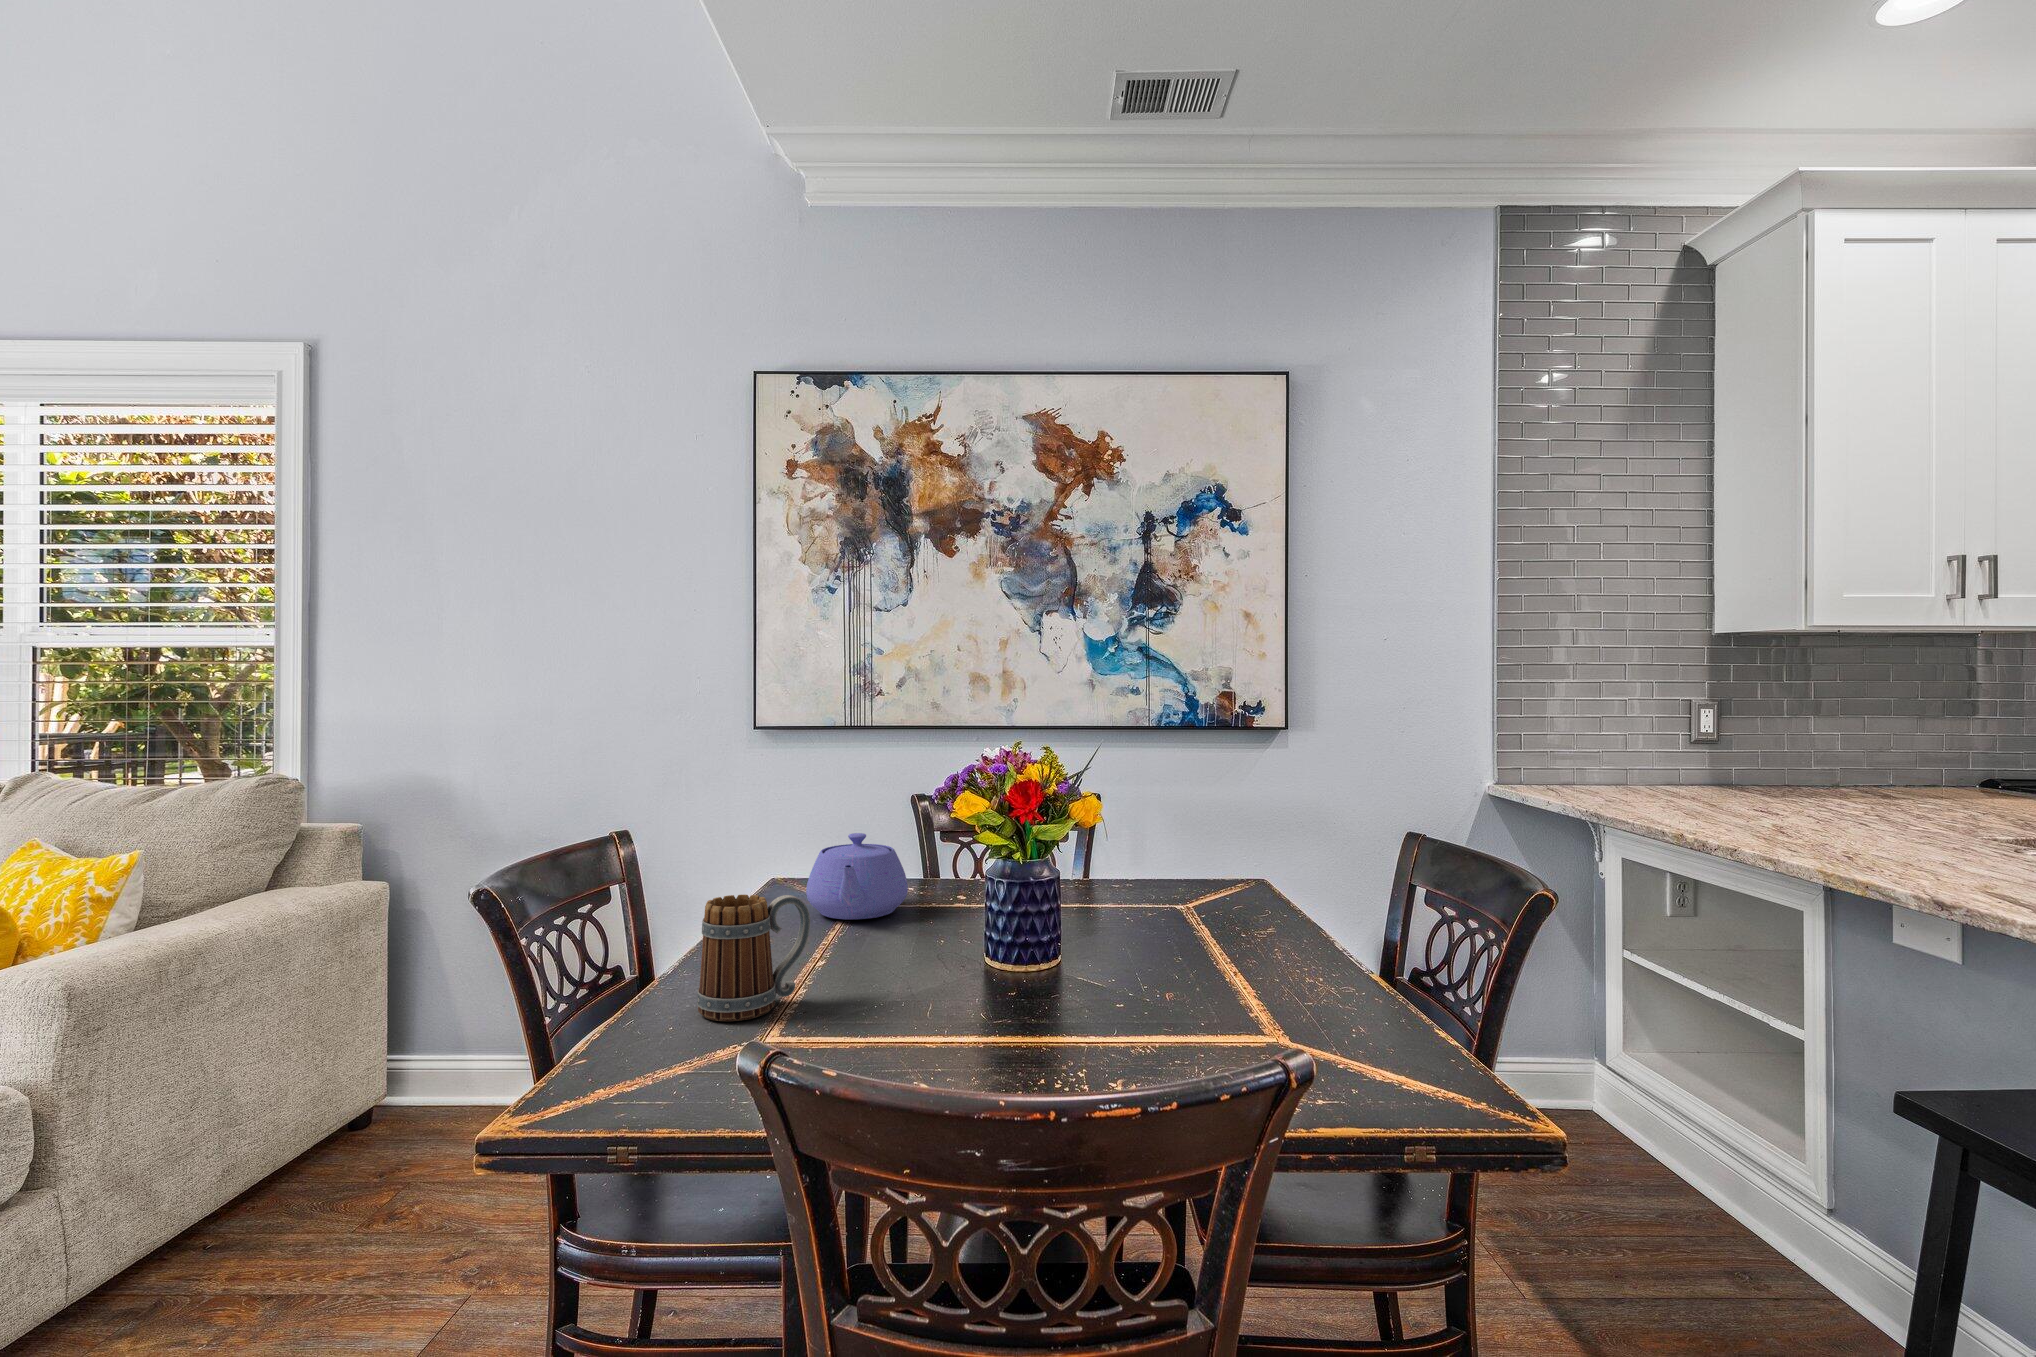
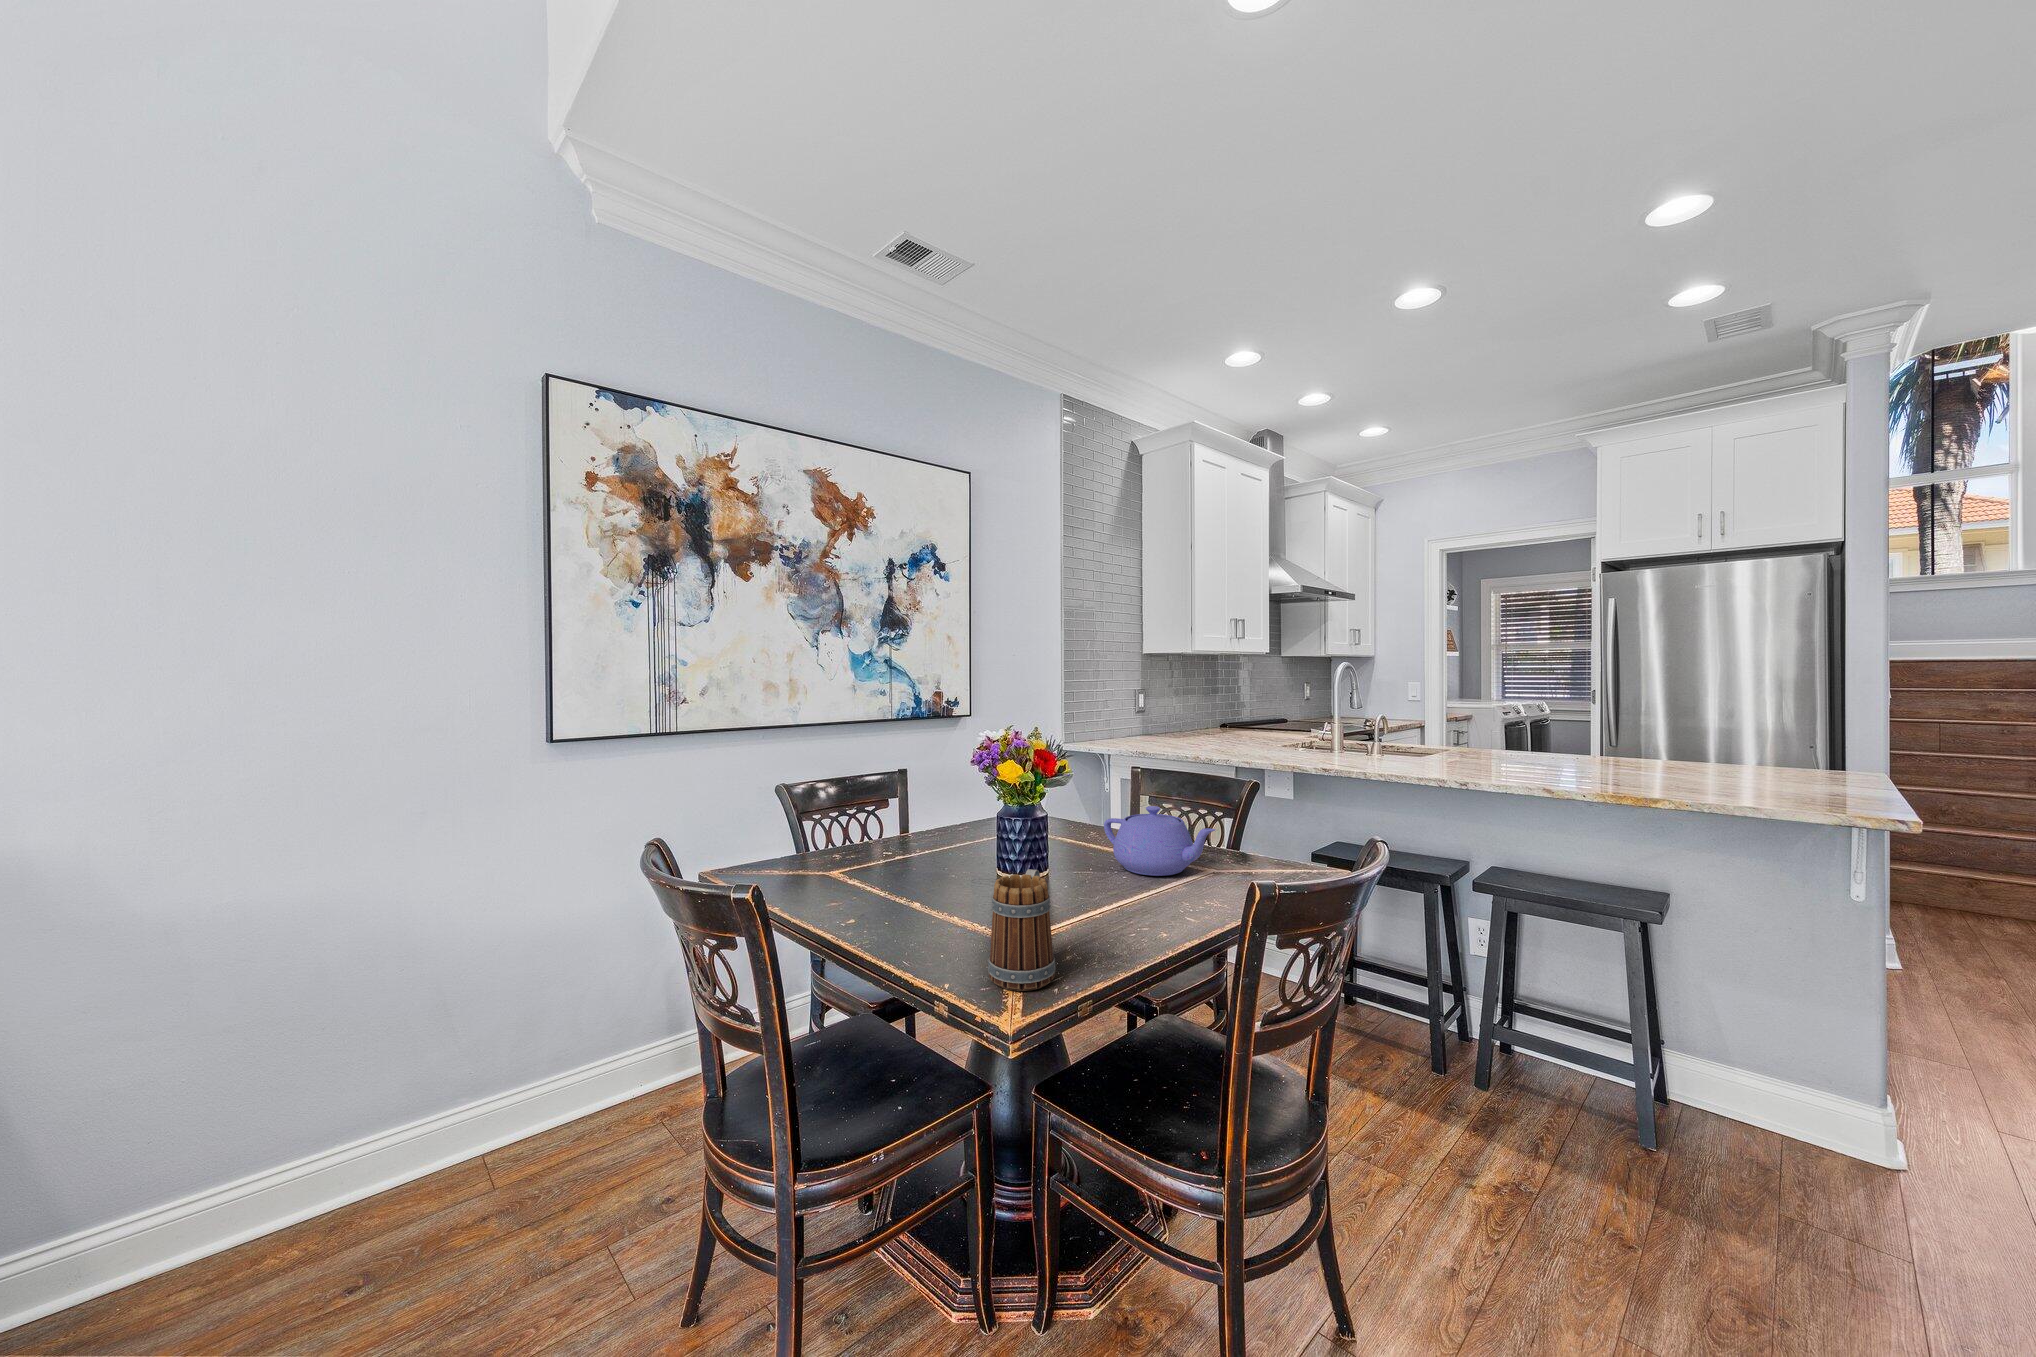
teapot: present [806,833,908,920] -> present [1104,806,1215,876]

